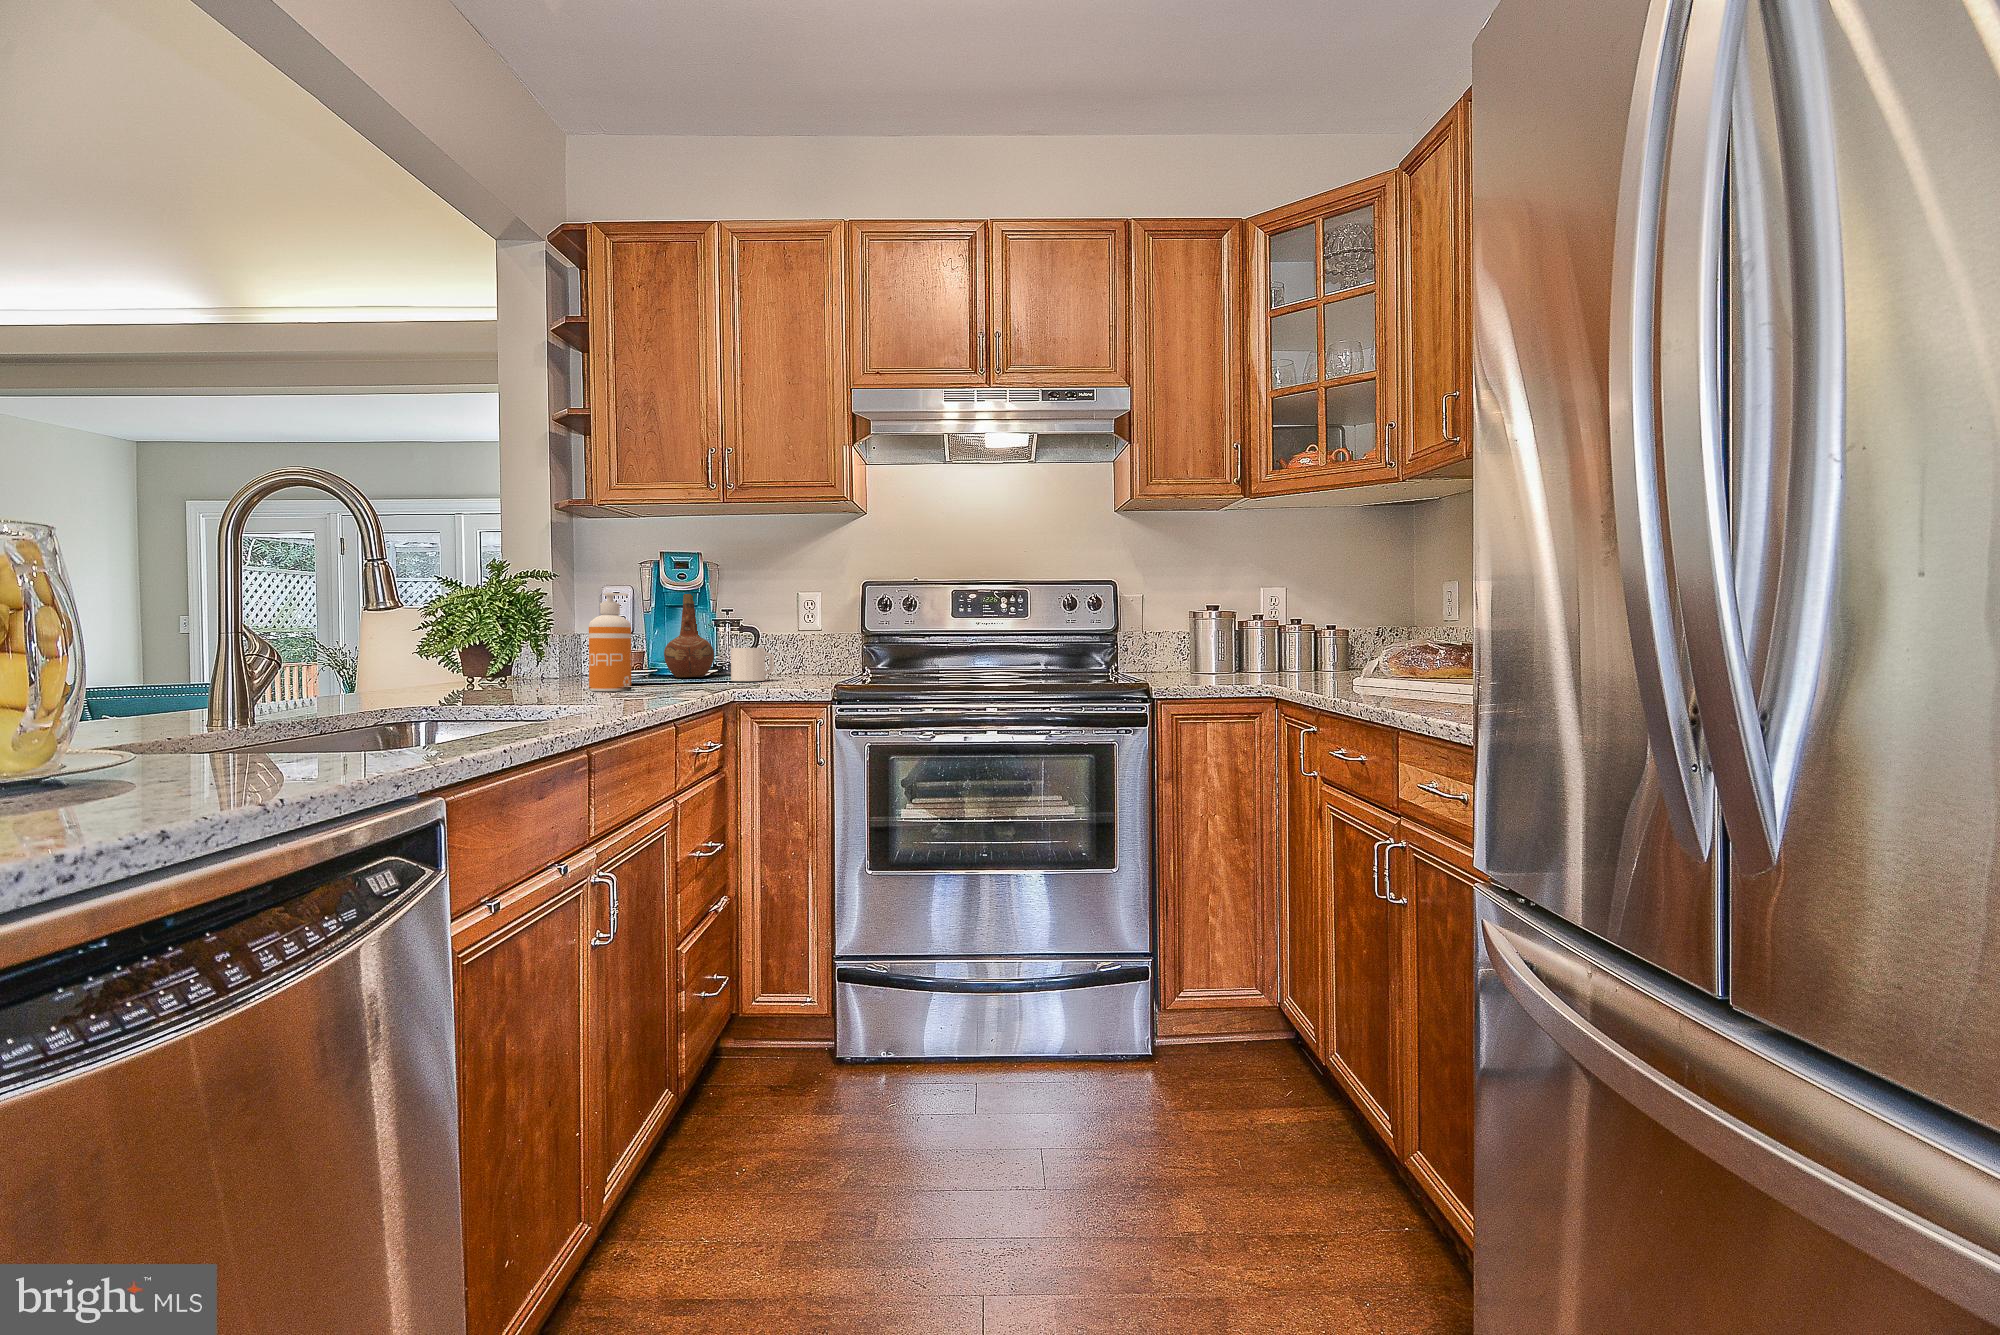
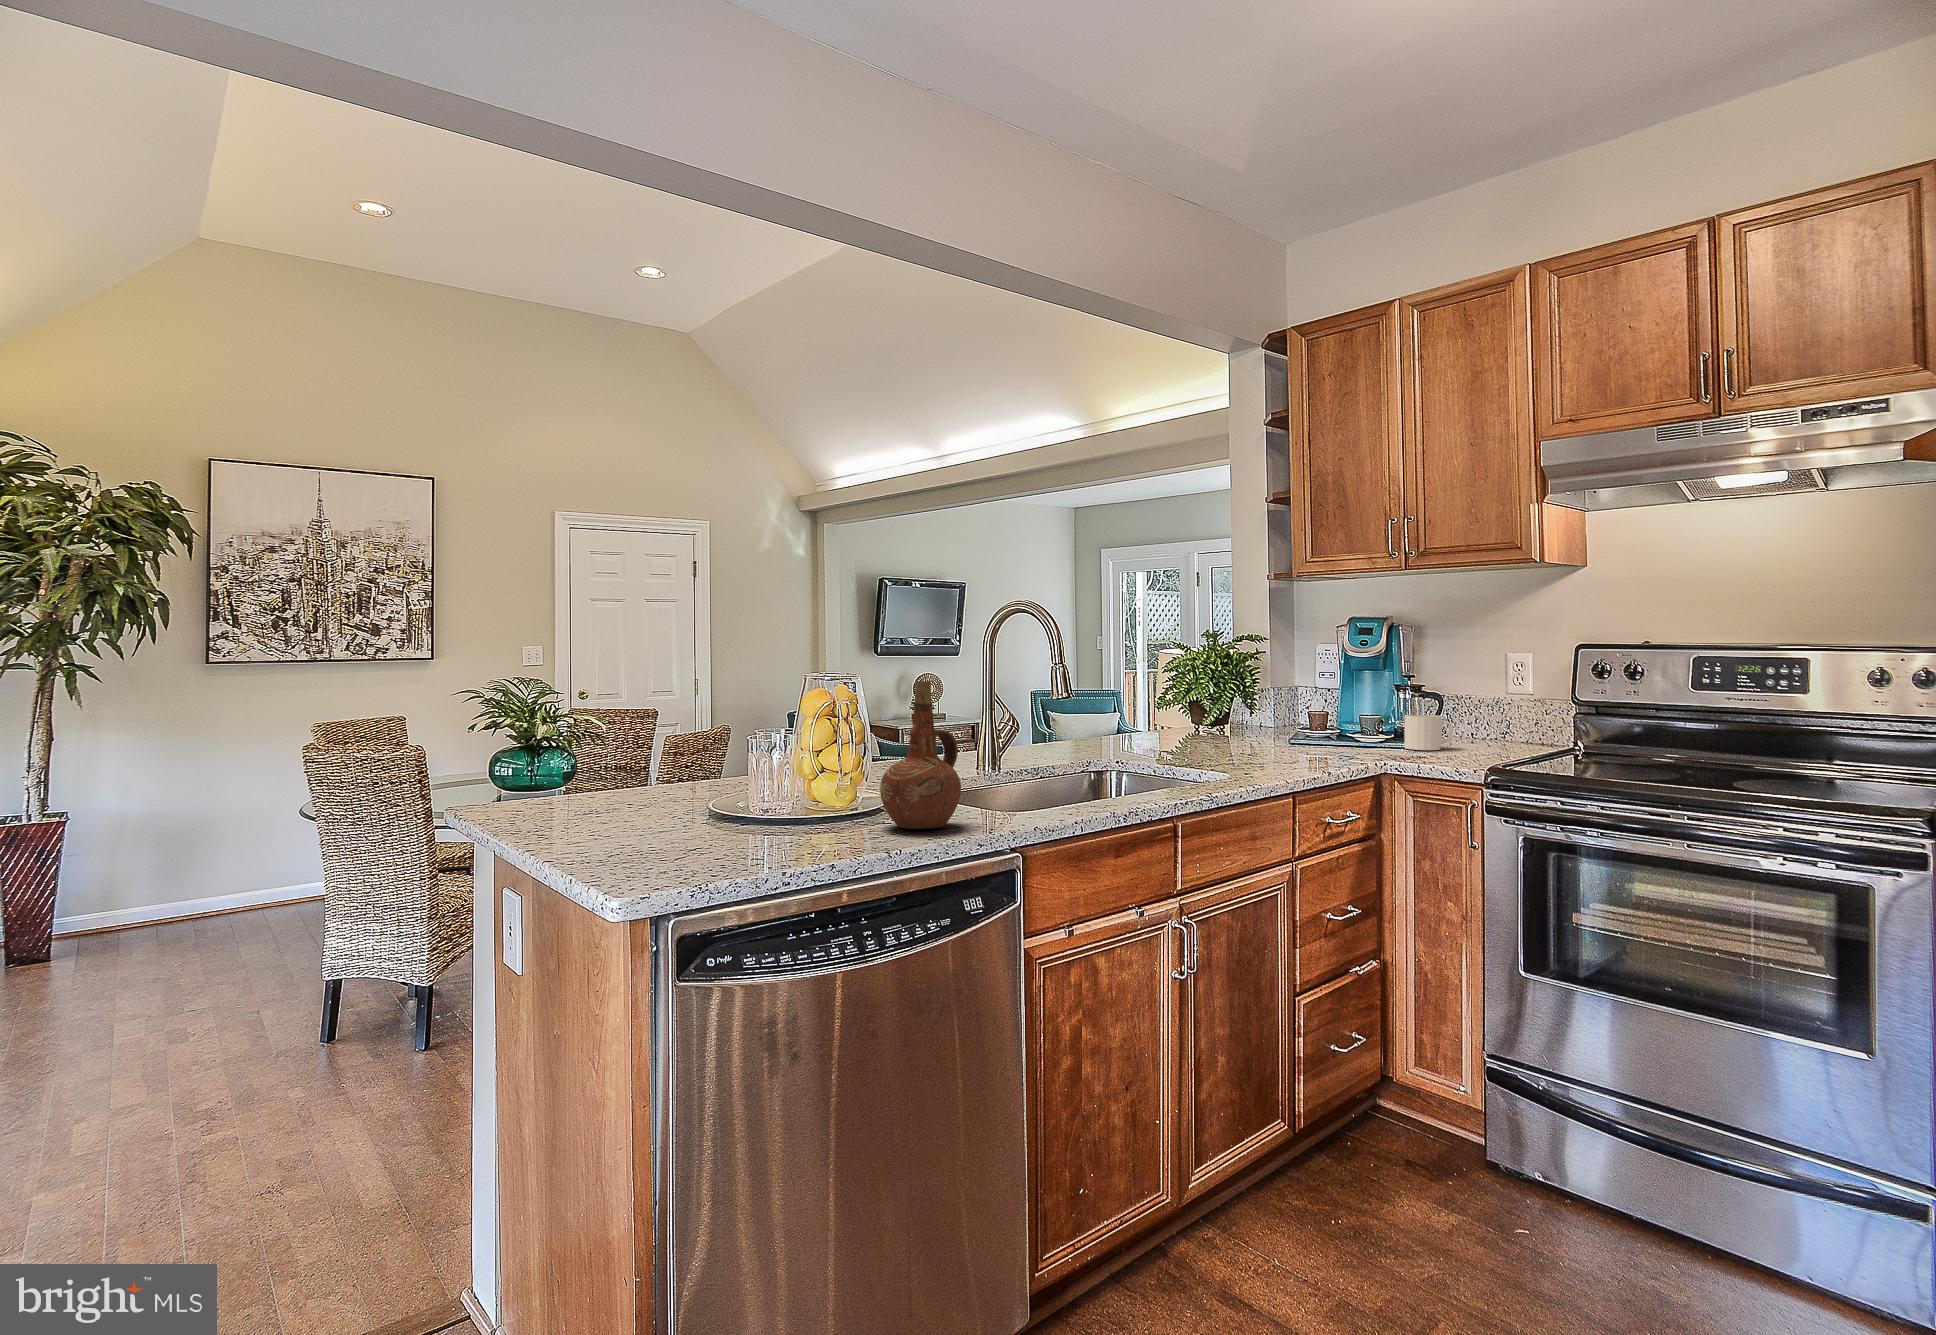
soap dispenser: present [589,592,631,691] -> none [1266,663,1304,753]
ceramic pitcher: present [664,594,714,677] -> present [880,681,961,829]

